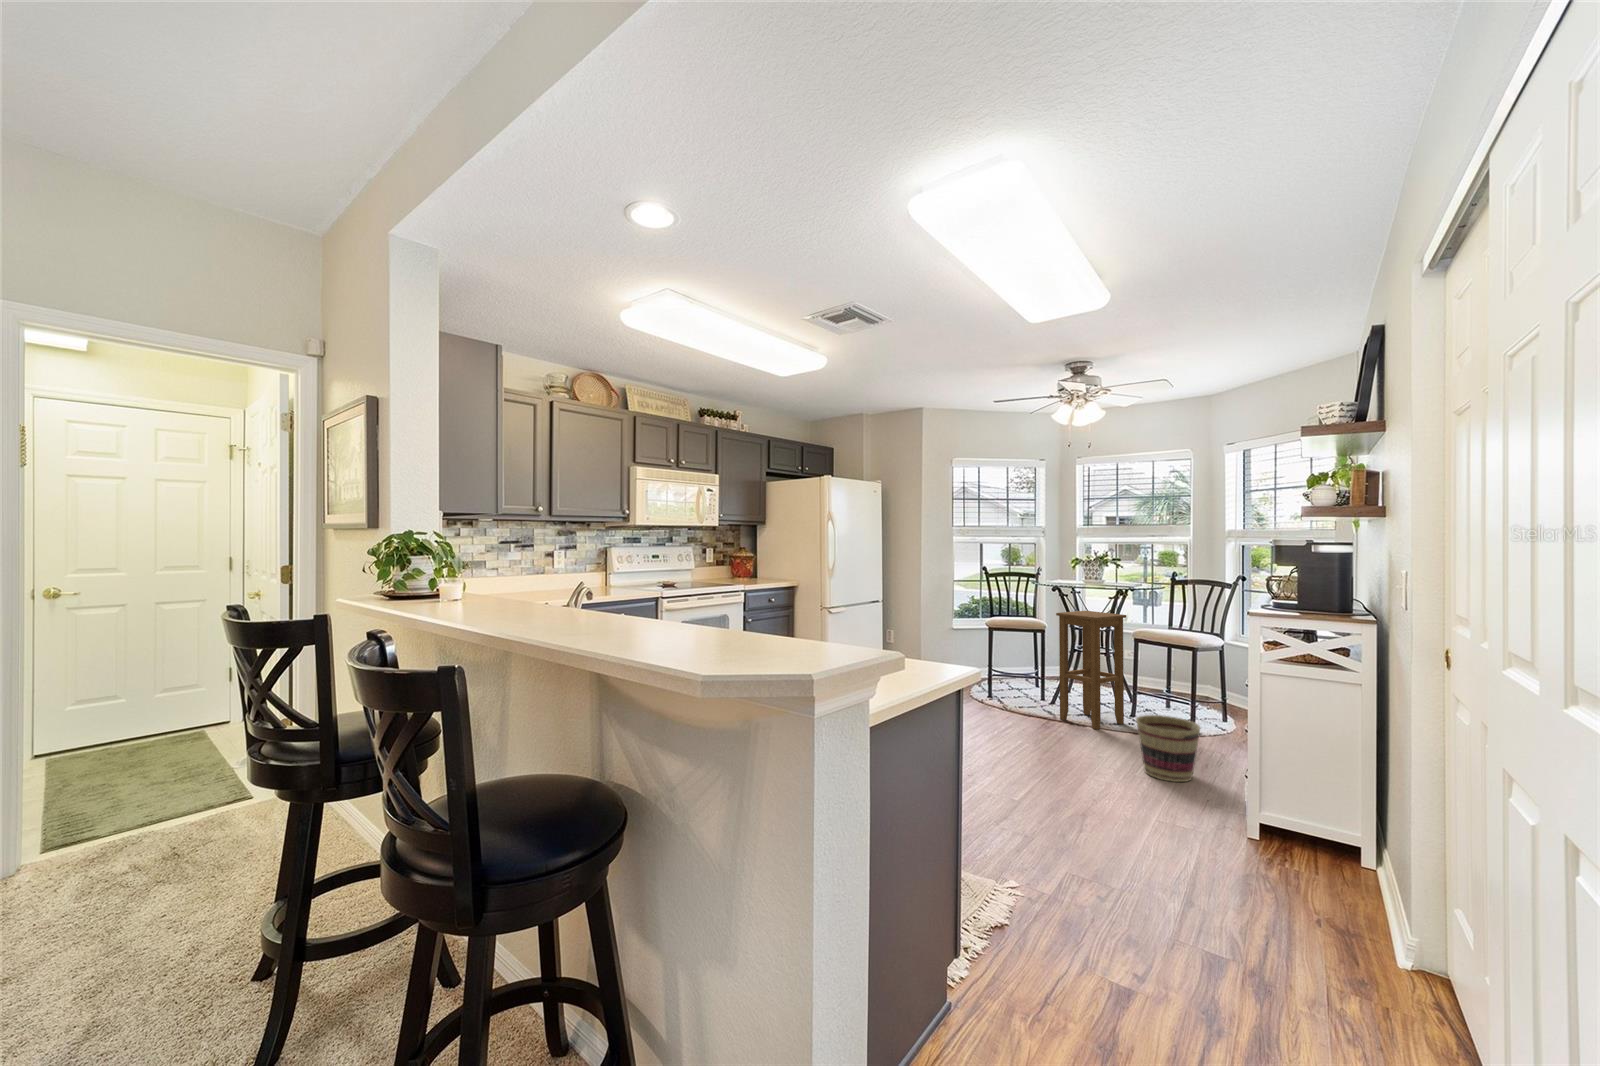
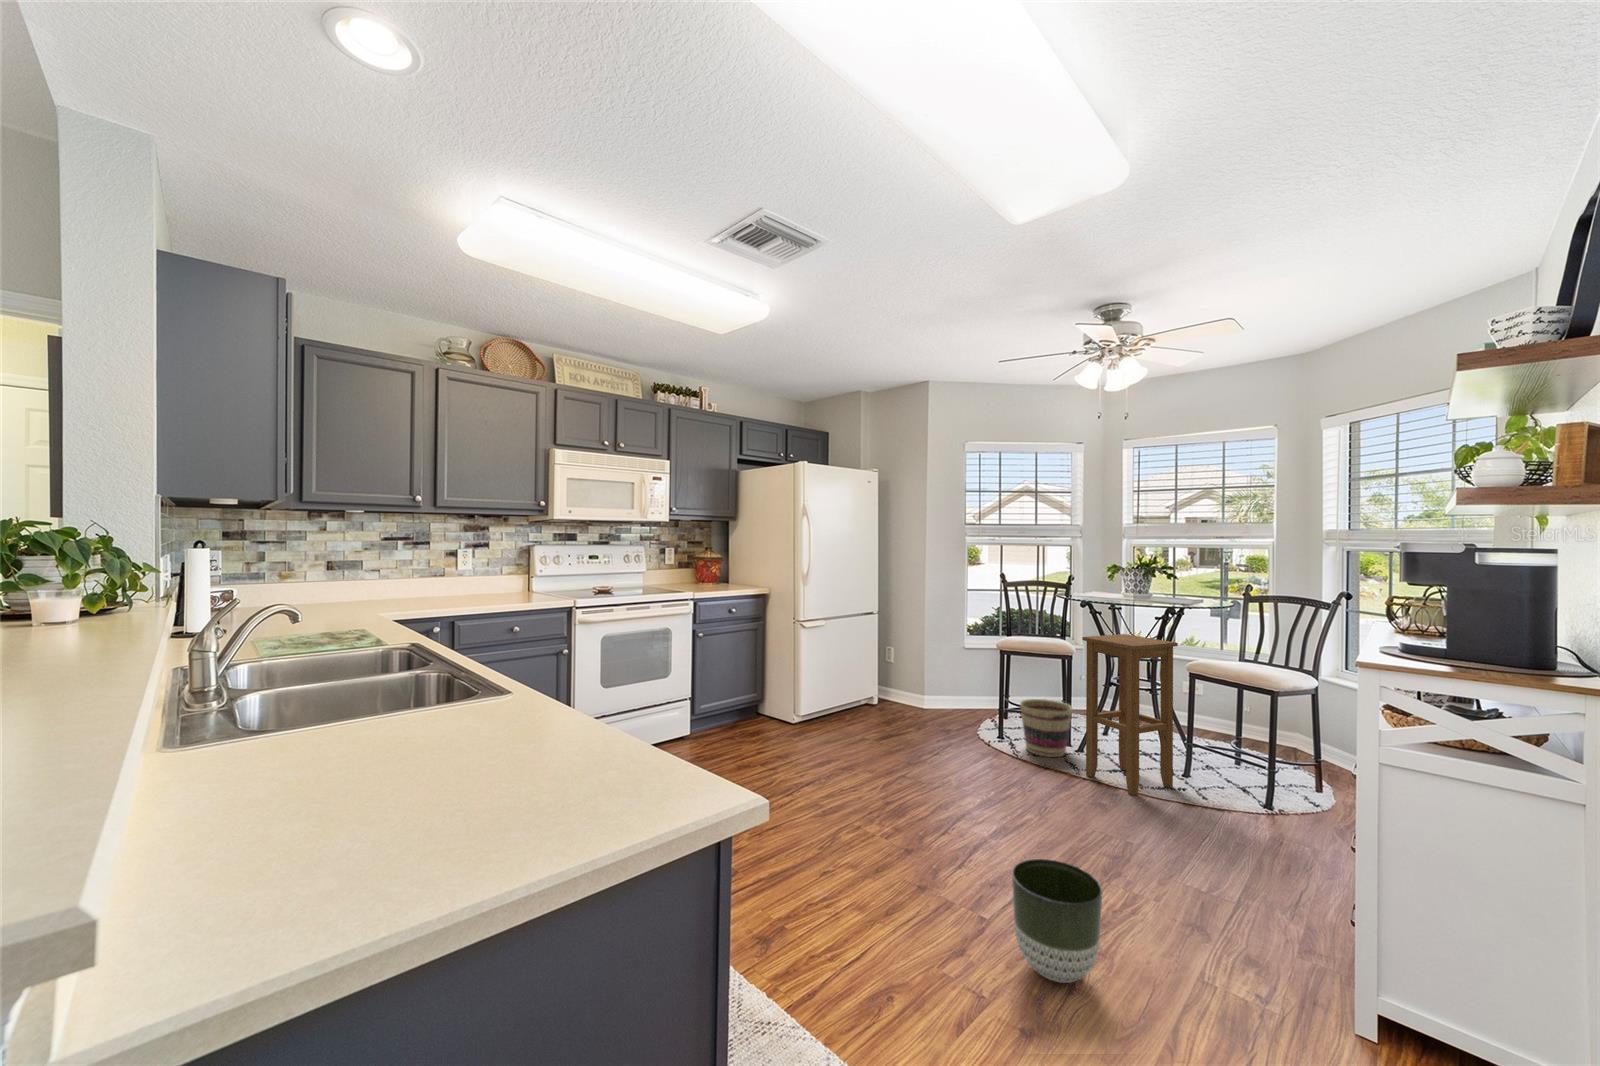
basket: present [1136,715,1200,782] -> present [1020,699,1073,757]
planter: none [1037,753,1096,826] -> present [1012,859,1102,983]

